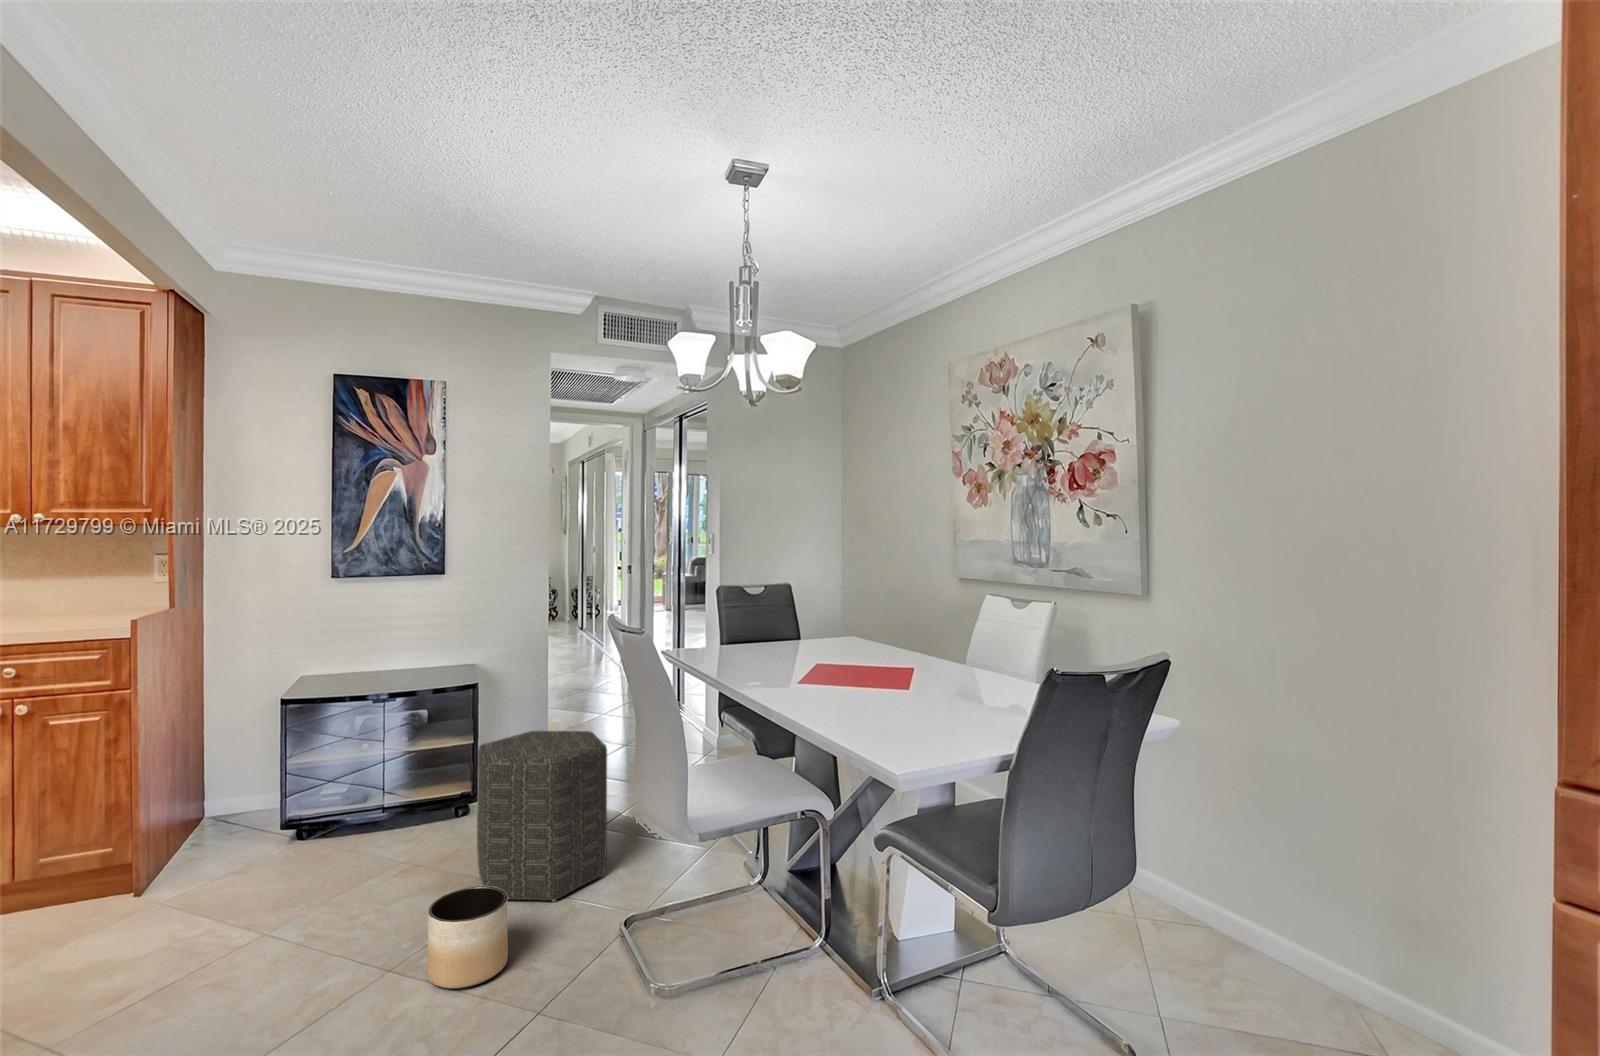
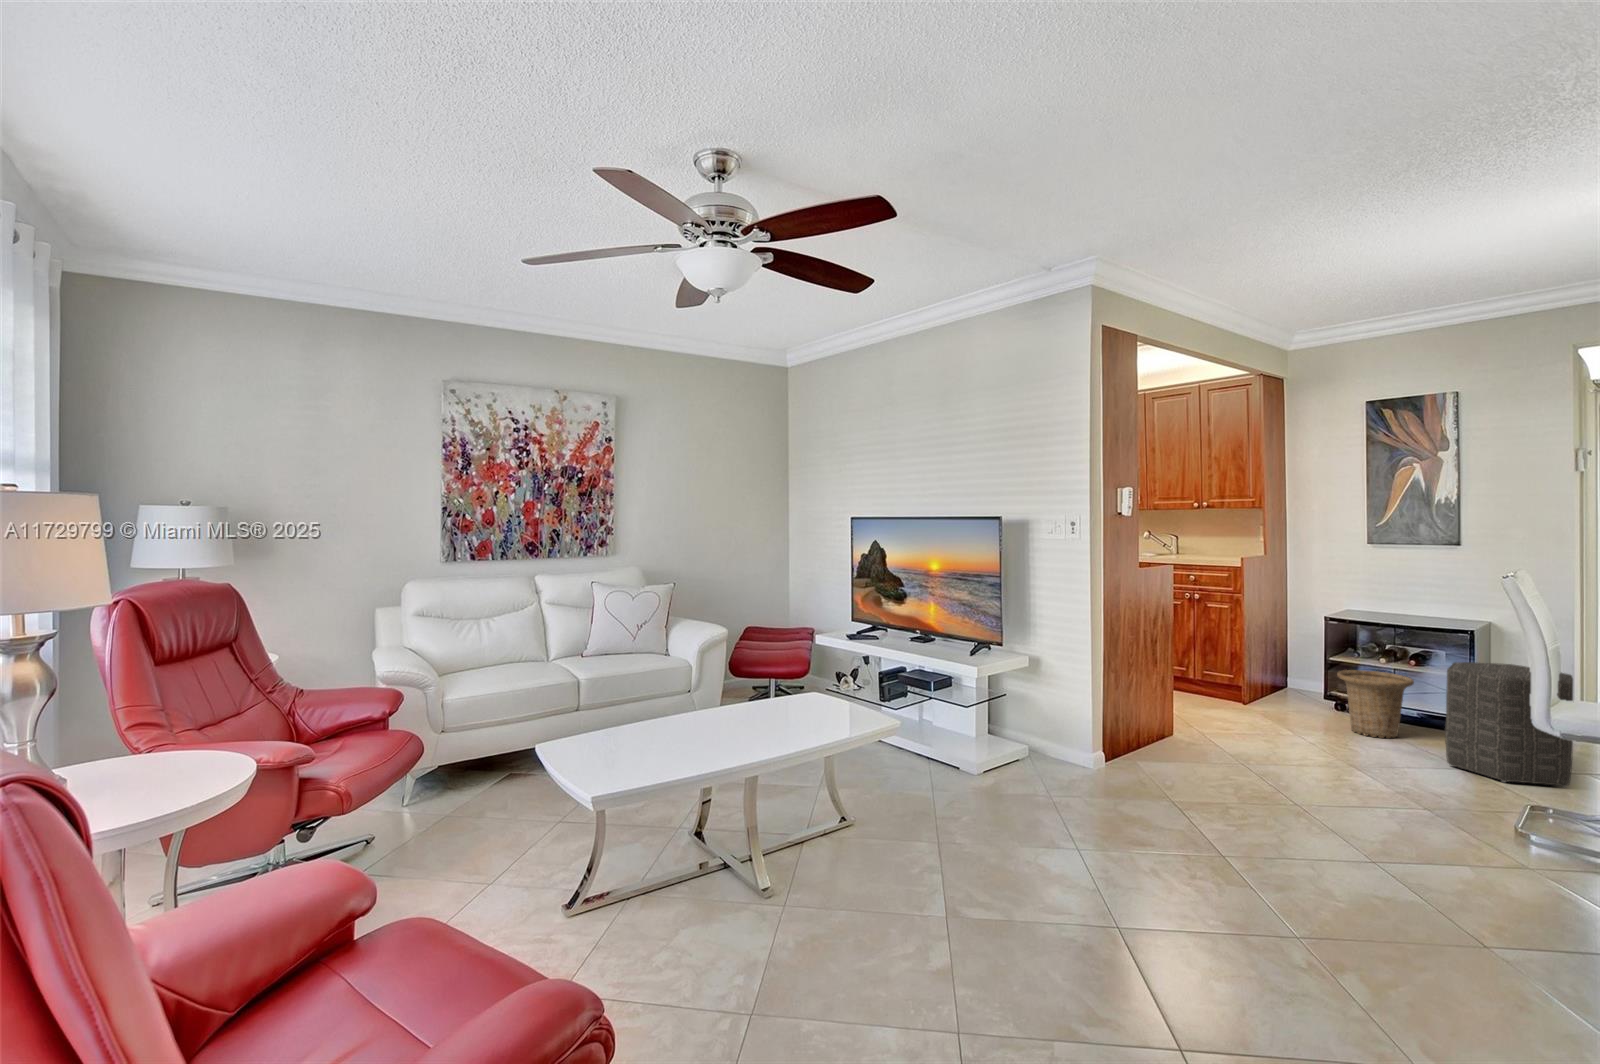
basket: none [317,774,423,889] -> present [1337,670,1414,738]
planter: present [427,886,508,989] -> none [1379,734,1439,789]

